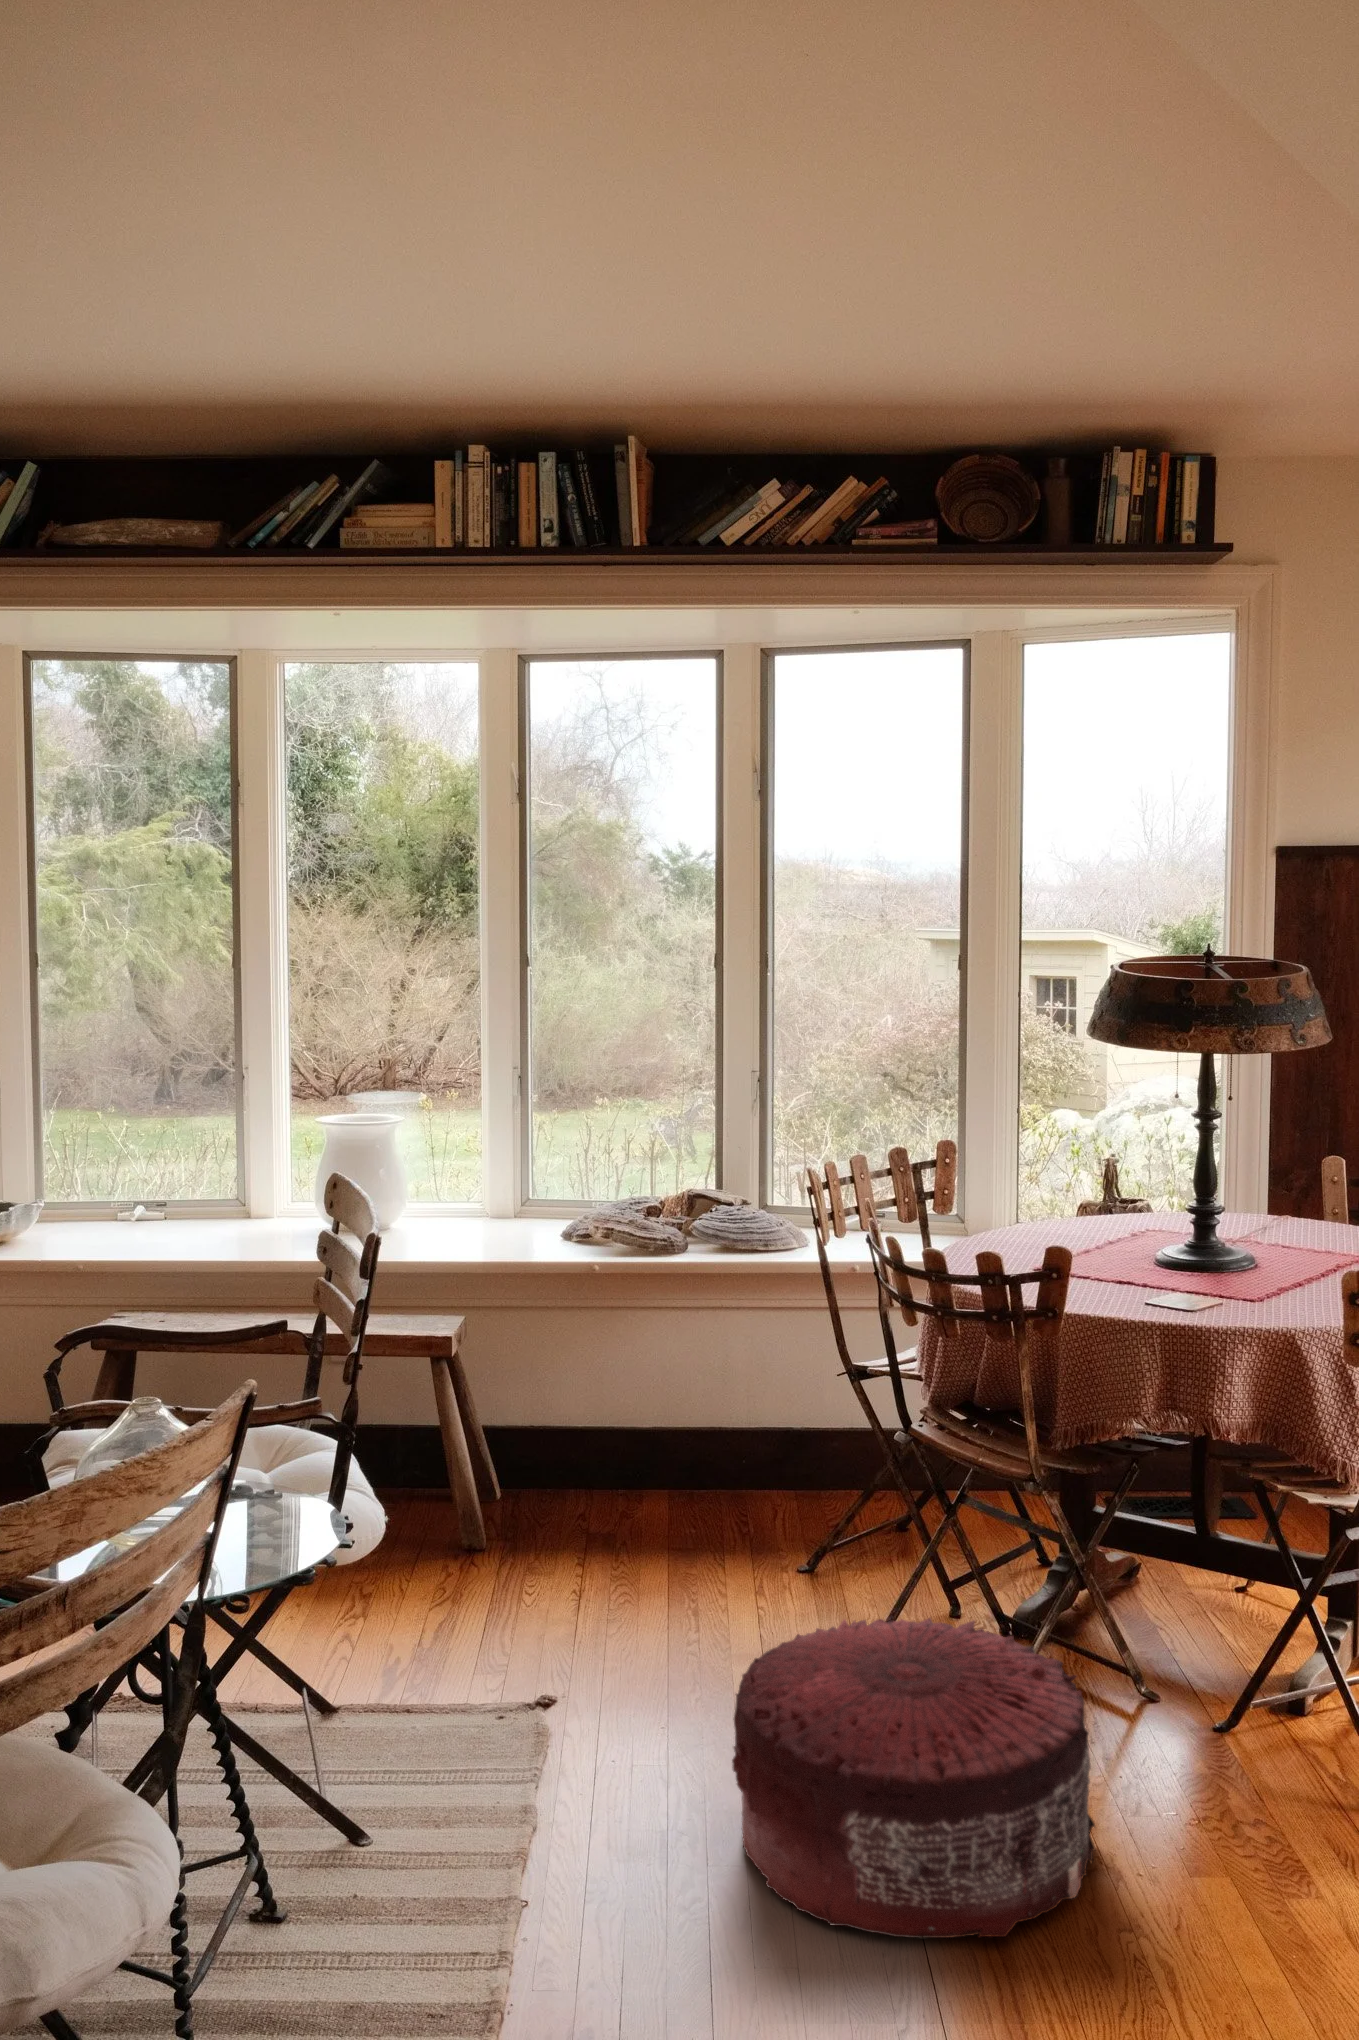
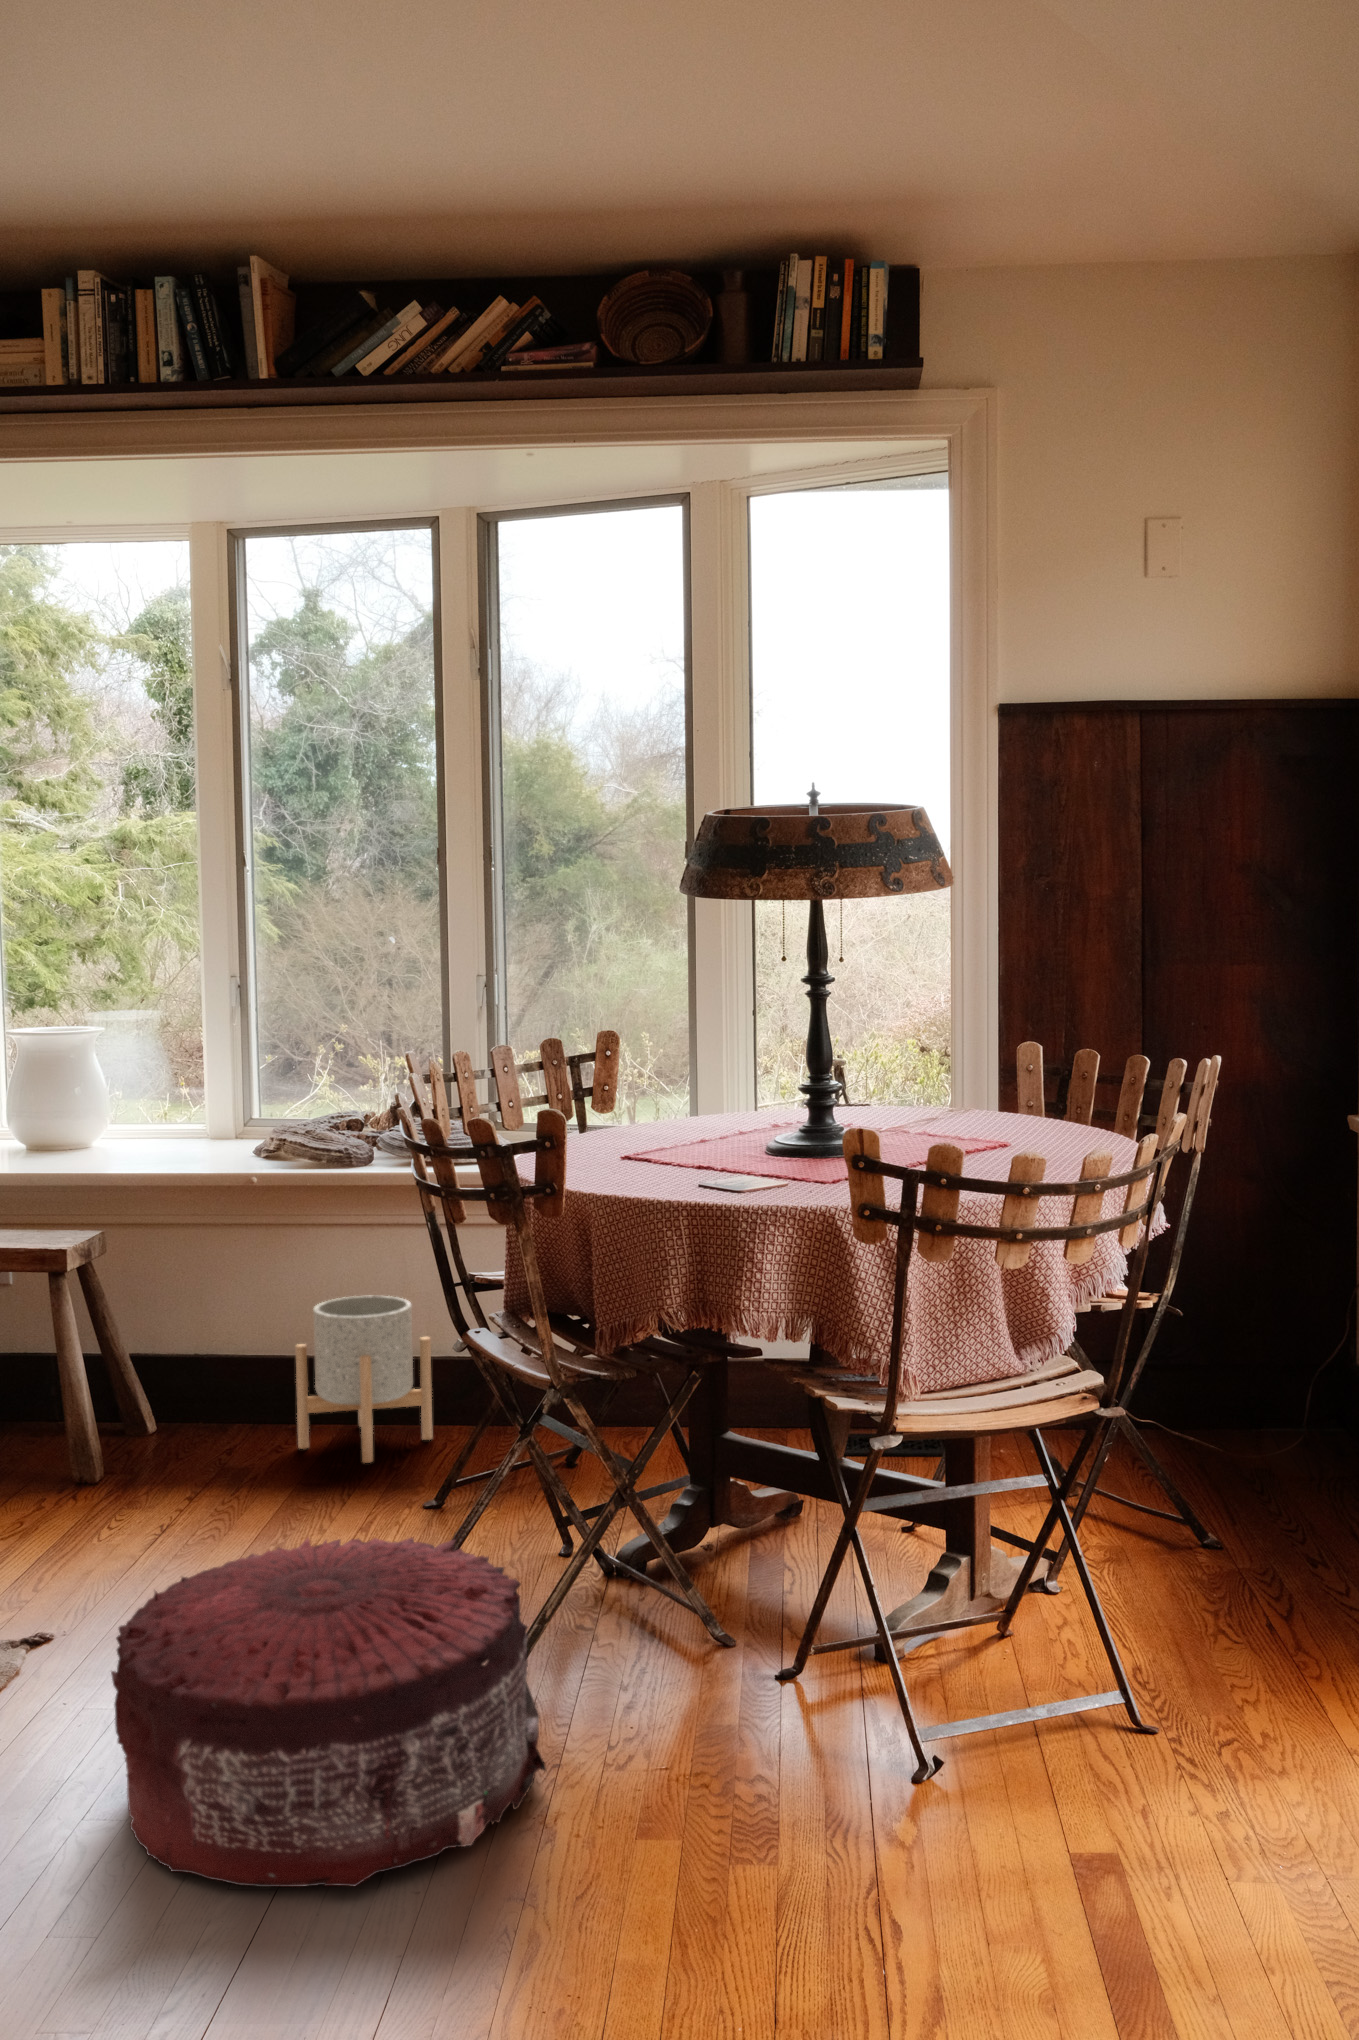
planter: none [646,1370,763,1526] -> present [295,1296,433,1463]

